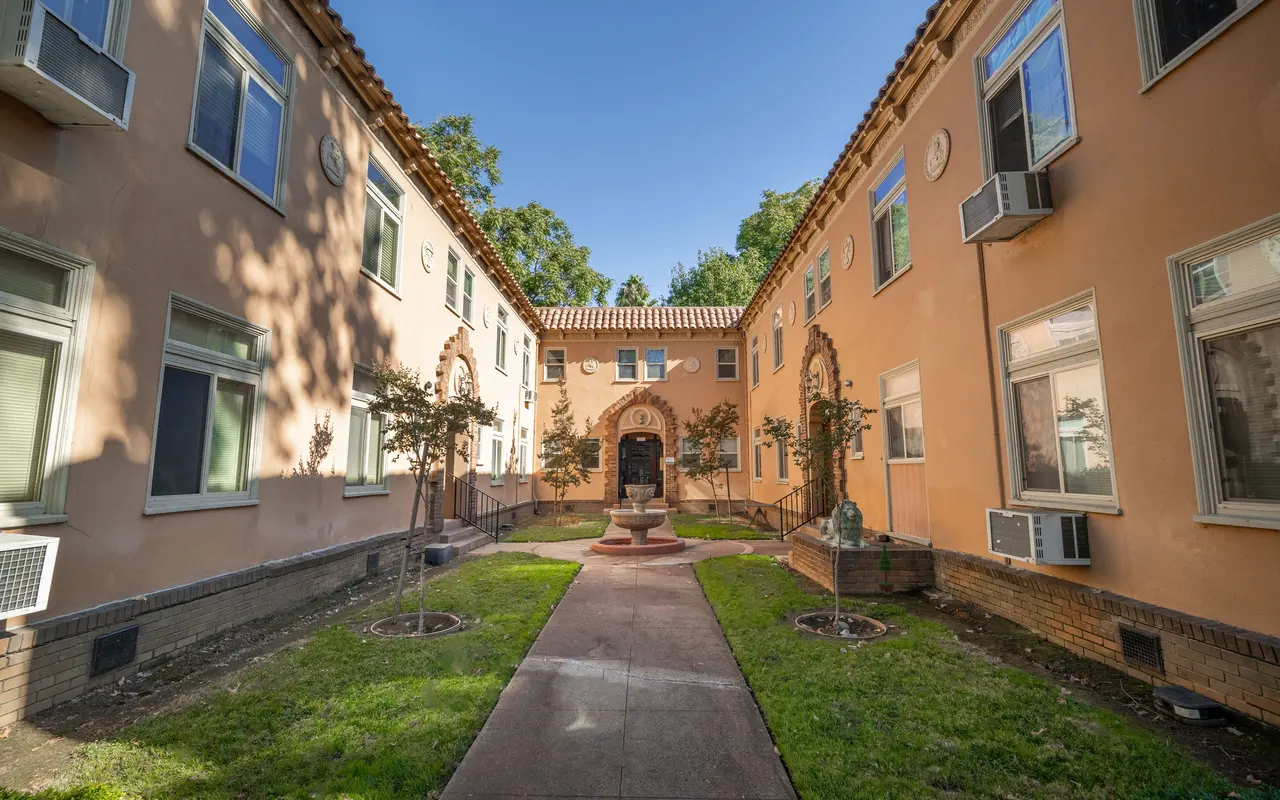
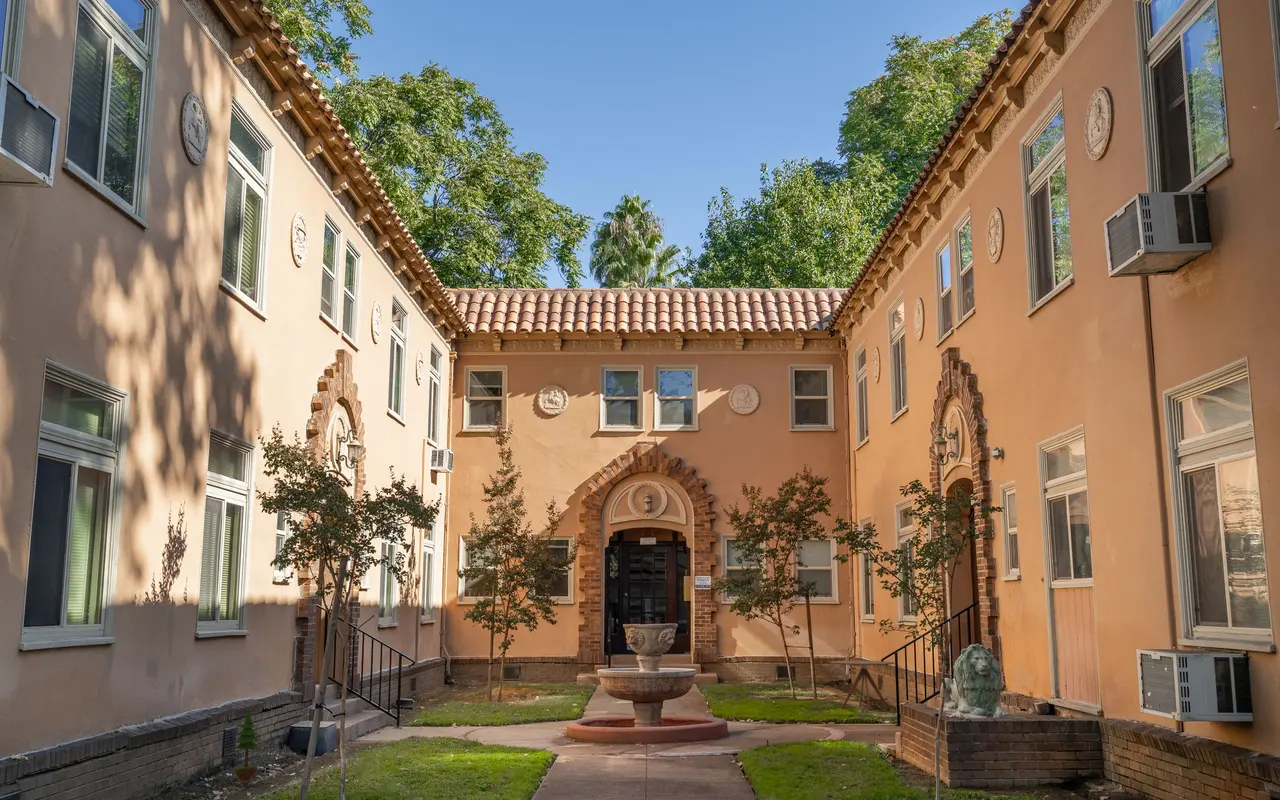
potted tree: present [876,544,895,596] -> present [234,709,260,786]

